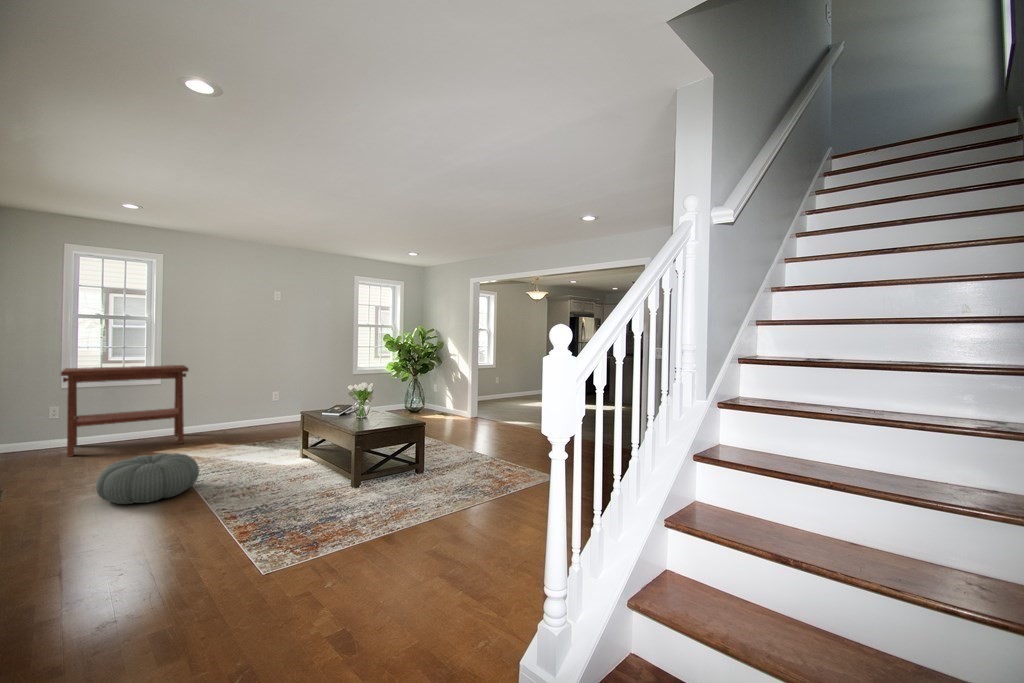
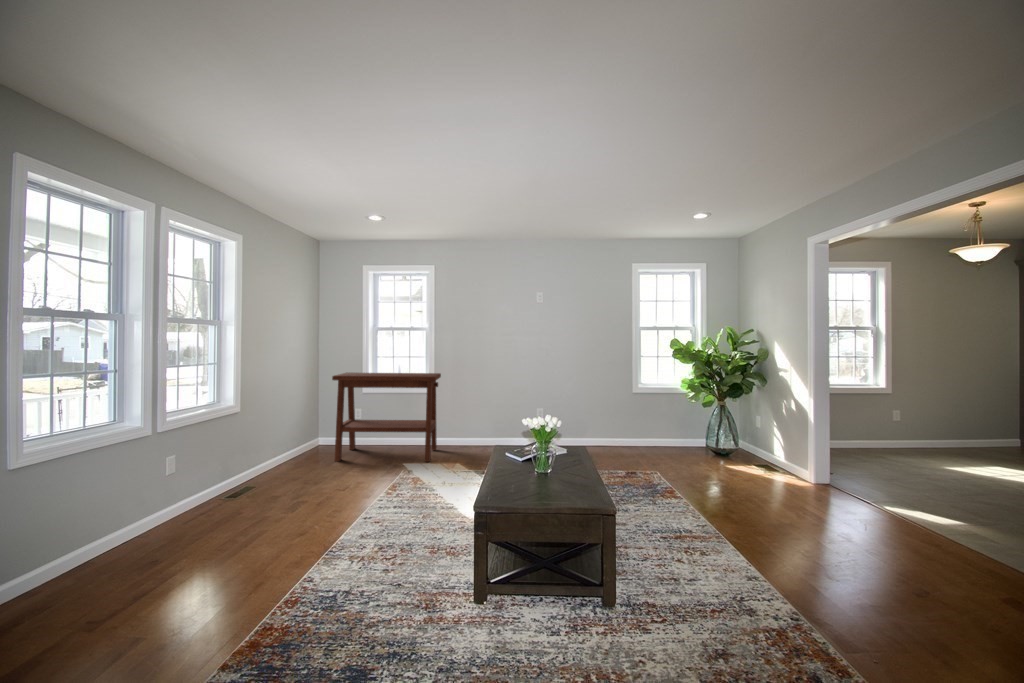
pouf: present [96,453,199,504] -> none [276,482,381,548]

